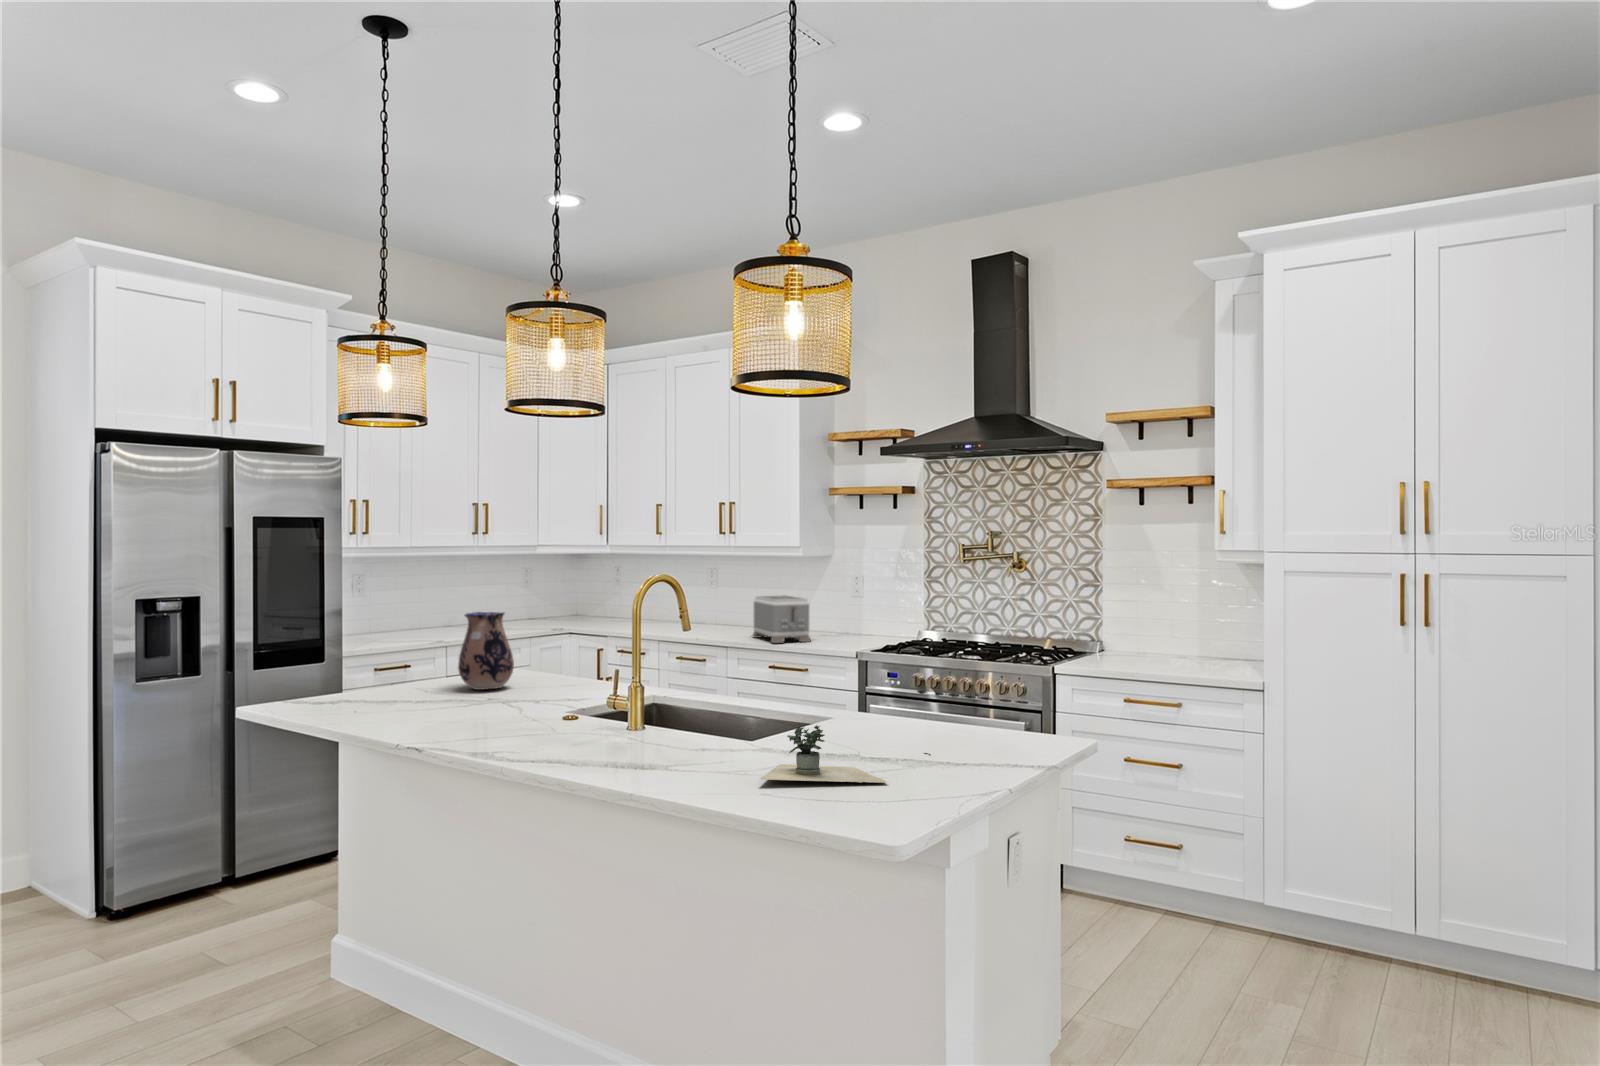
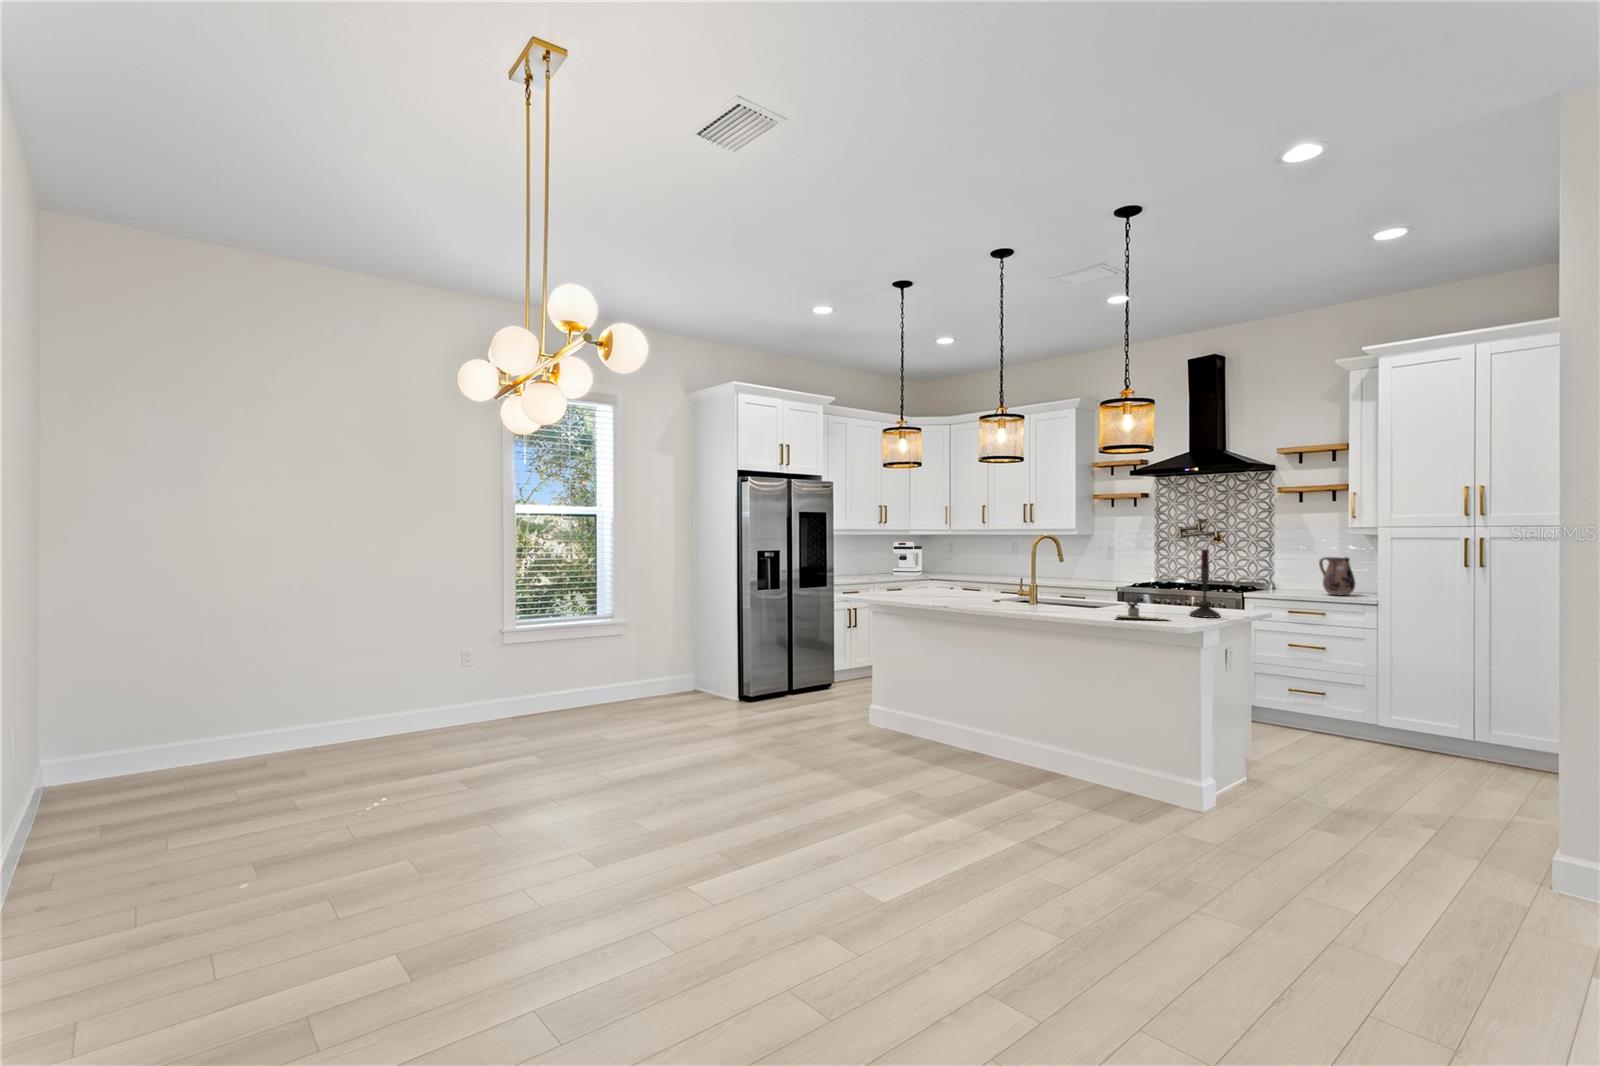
coffee maker: none [498,568,555,629] -> present [893,542,922,576]
toaster: present [752,595,811,643] -> none [1047,557,1085,583]
candle: none [934,606,993,763] -> present [1190,549,1220,618]
ceramic pitcher: present [458,612,514,690] -> present [1319,557,1355,595]

